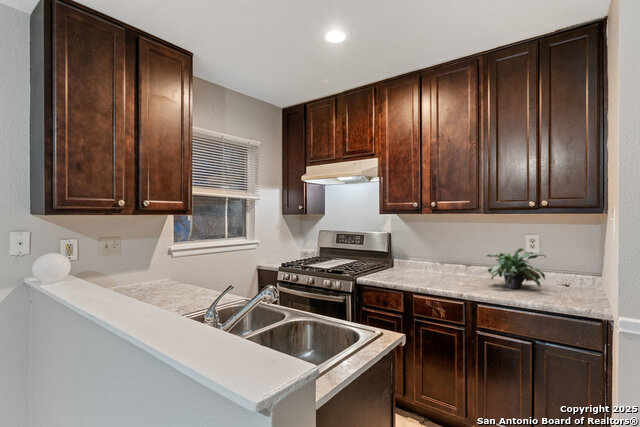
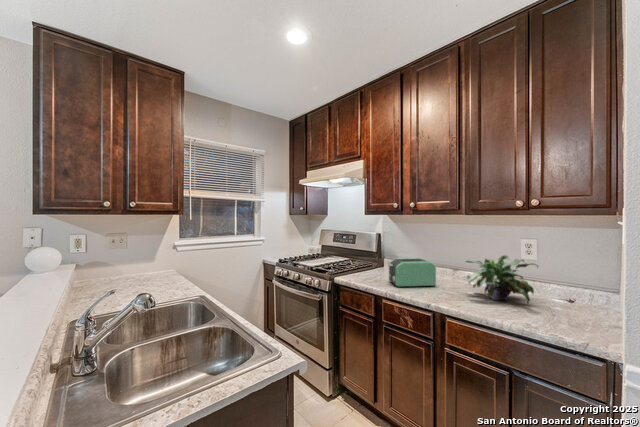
toaster: none [412,256,457,283] -> present [389,258,436,287]

